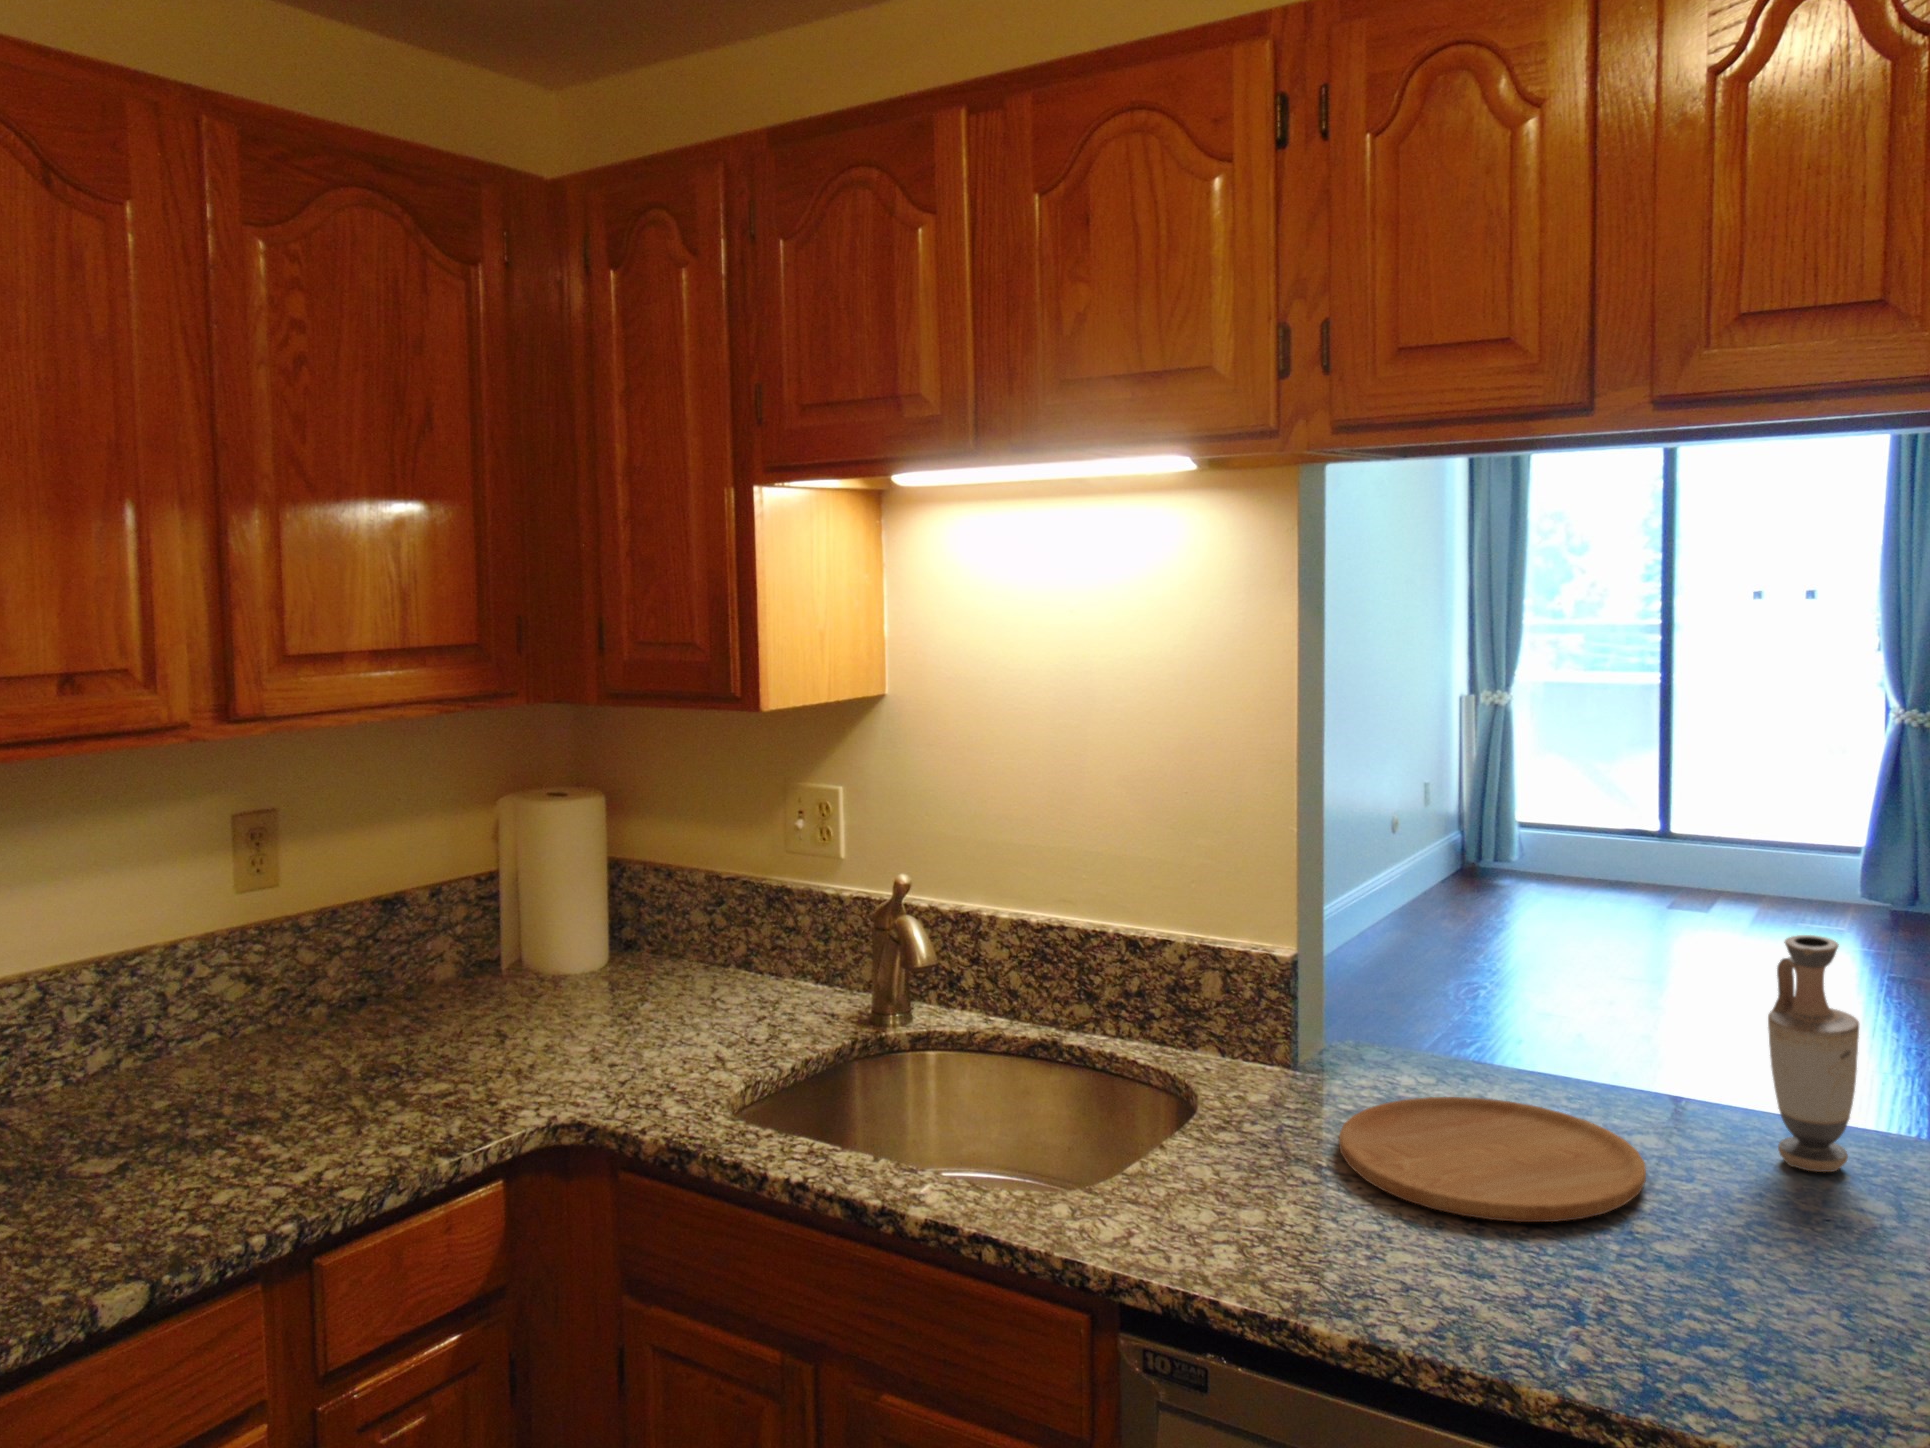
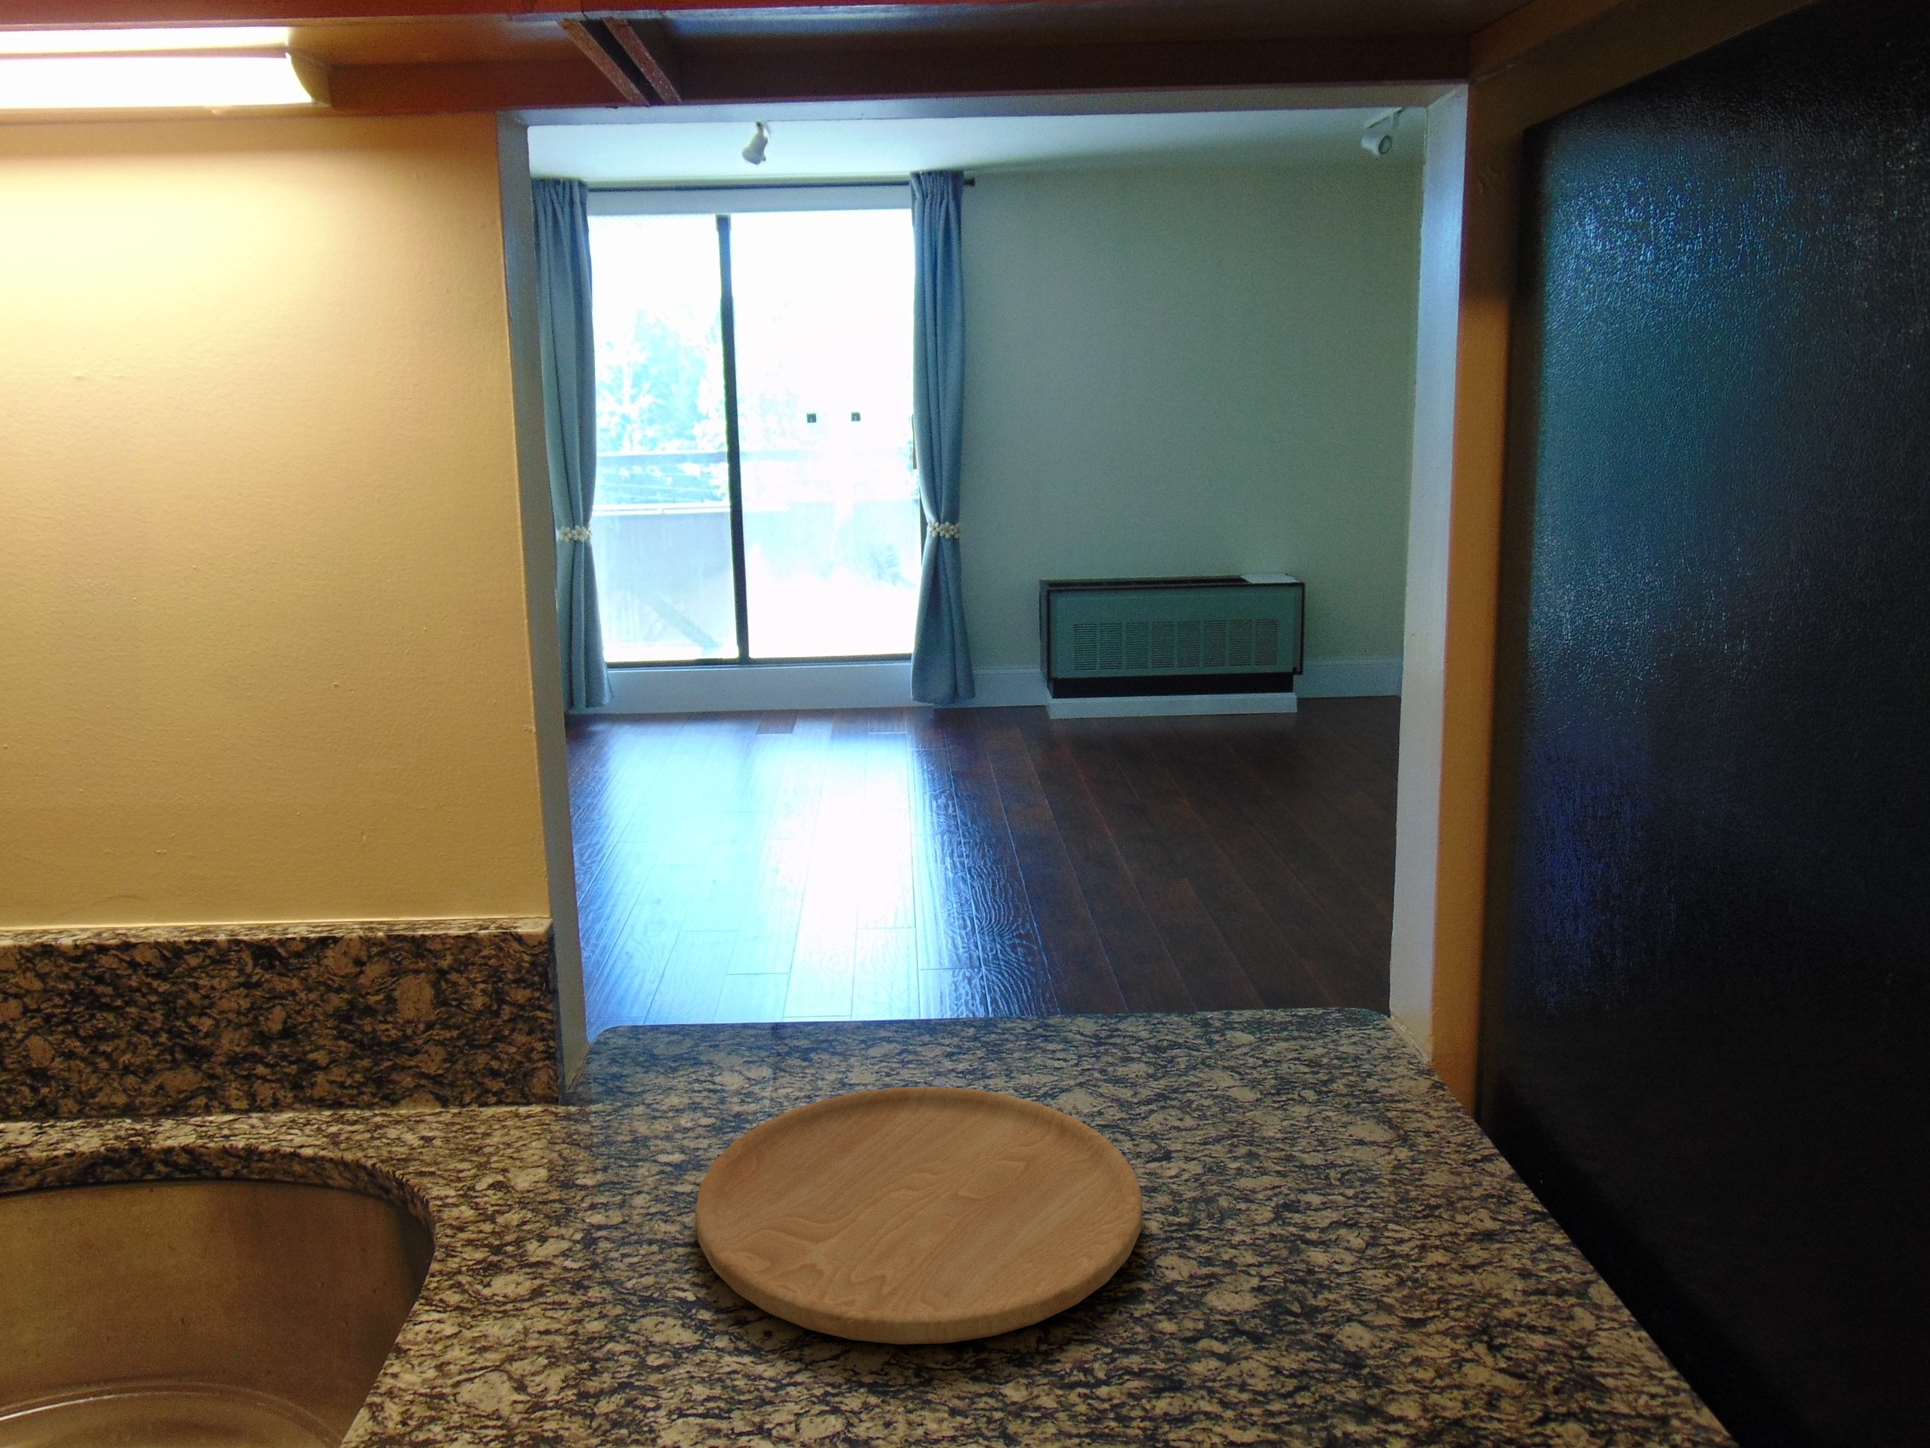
vase: present [1768,935,1859,1172] -> none [1221,793,1328,1099]

